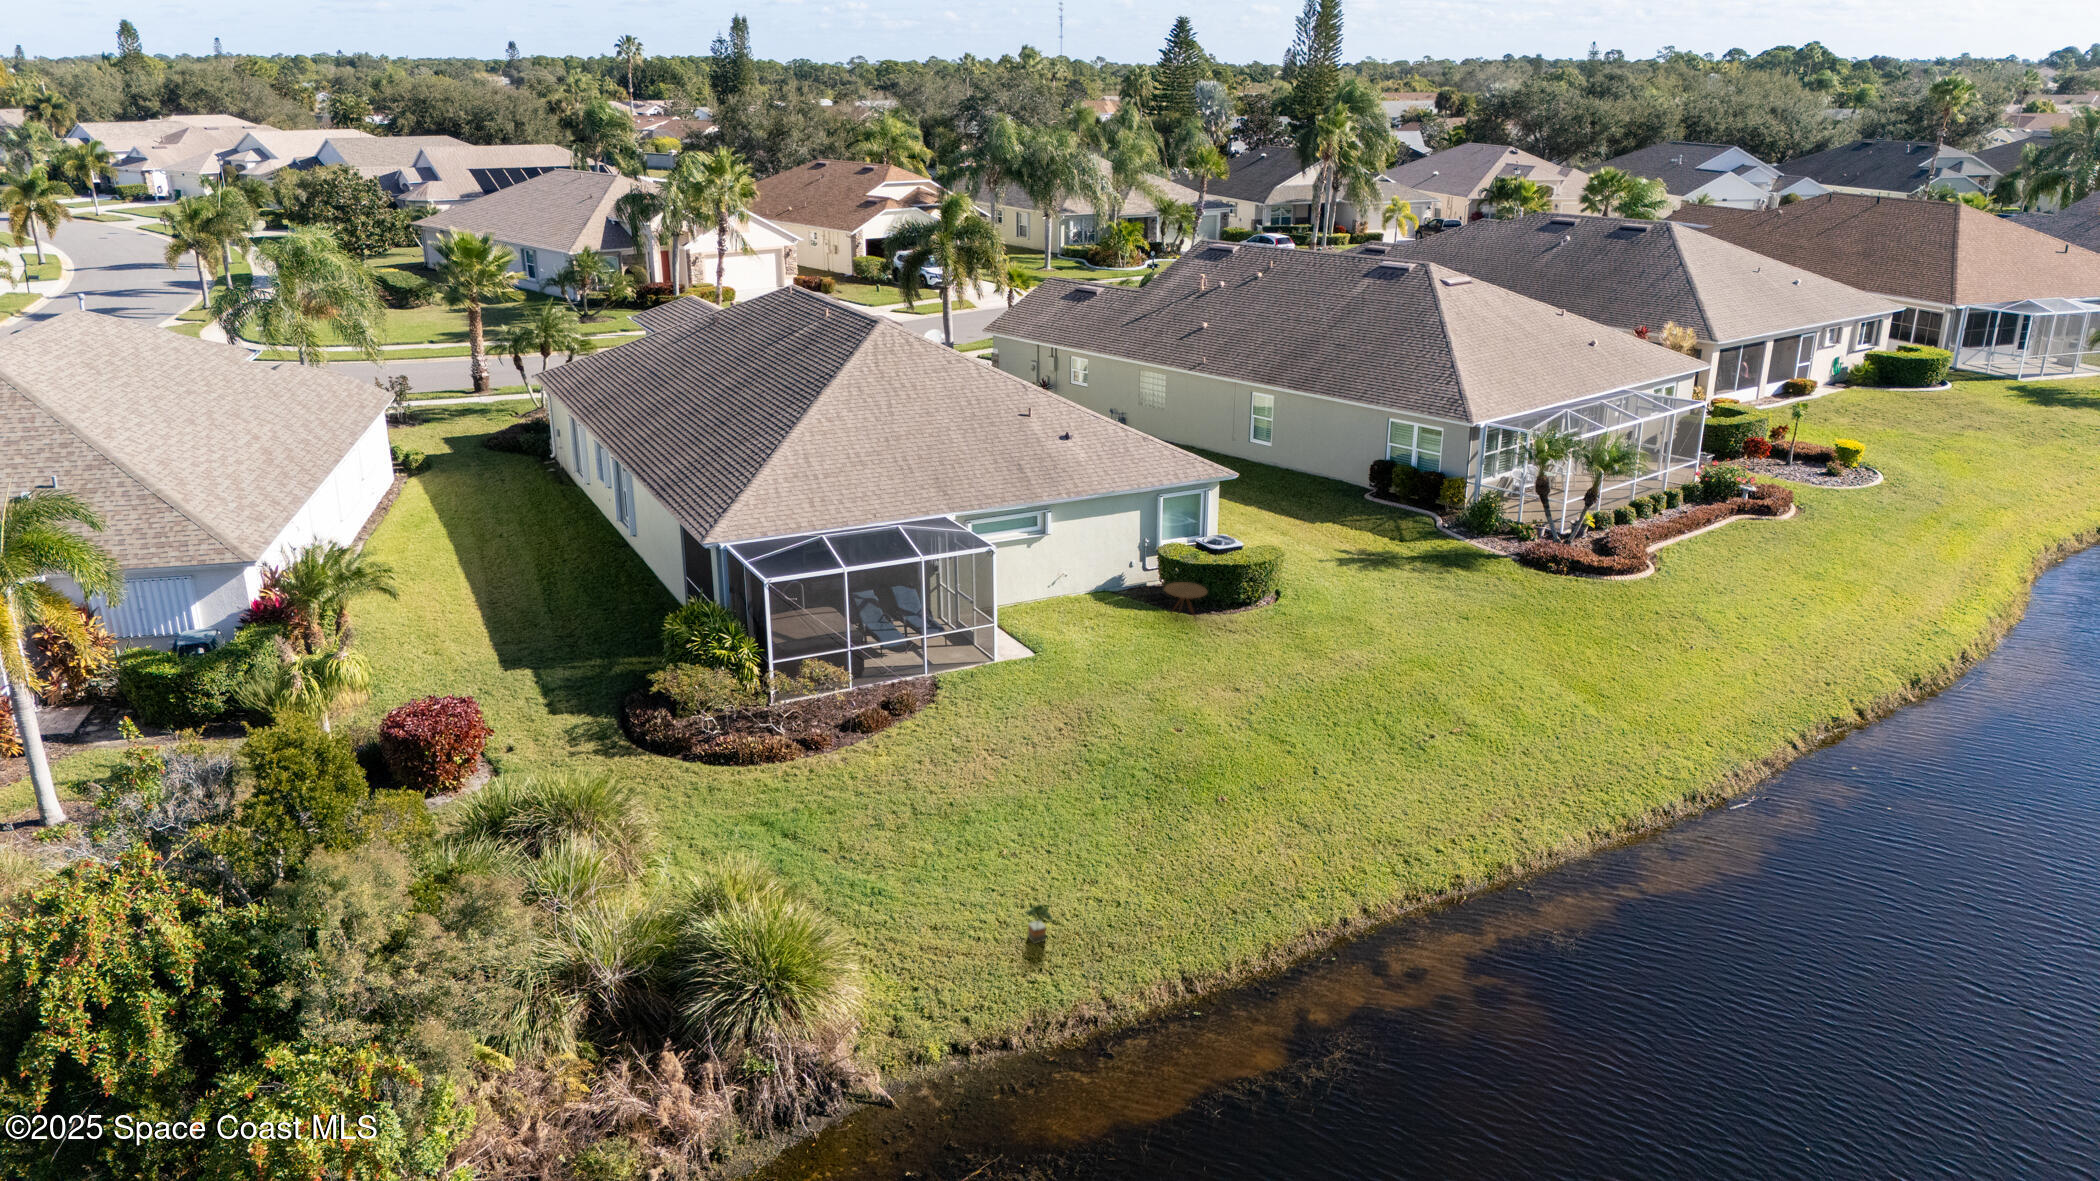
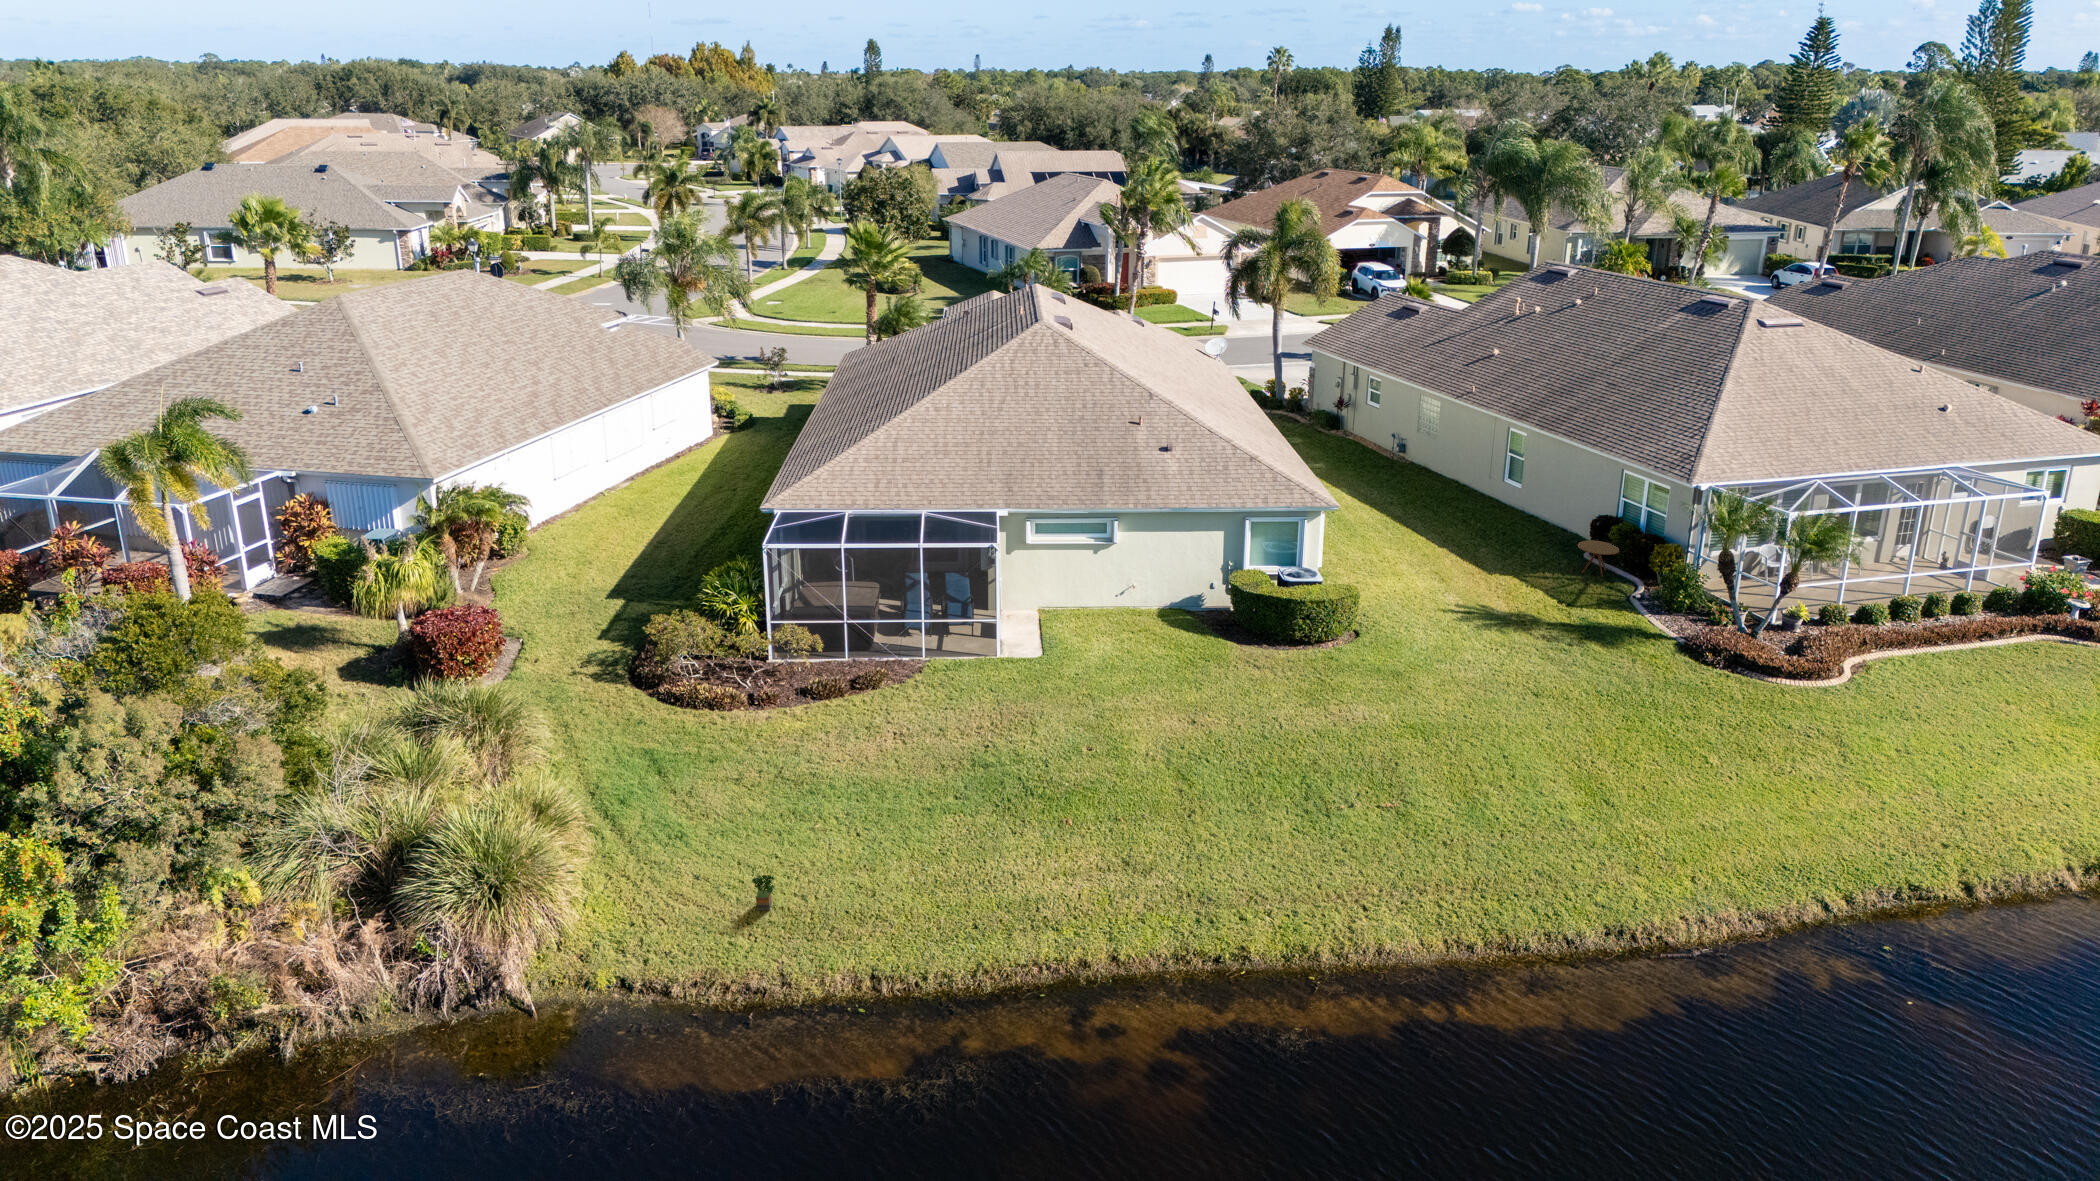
round table: present [1164,582,1207,615] -> present [1578,540,1619,576]

